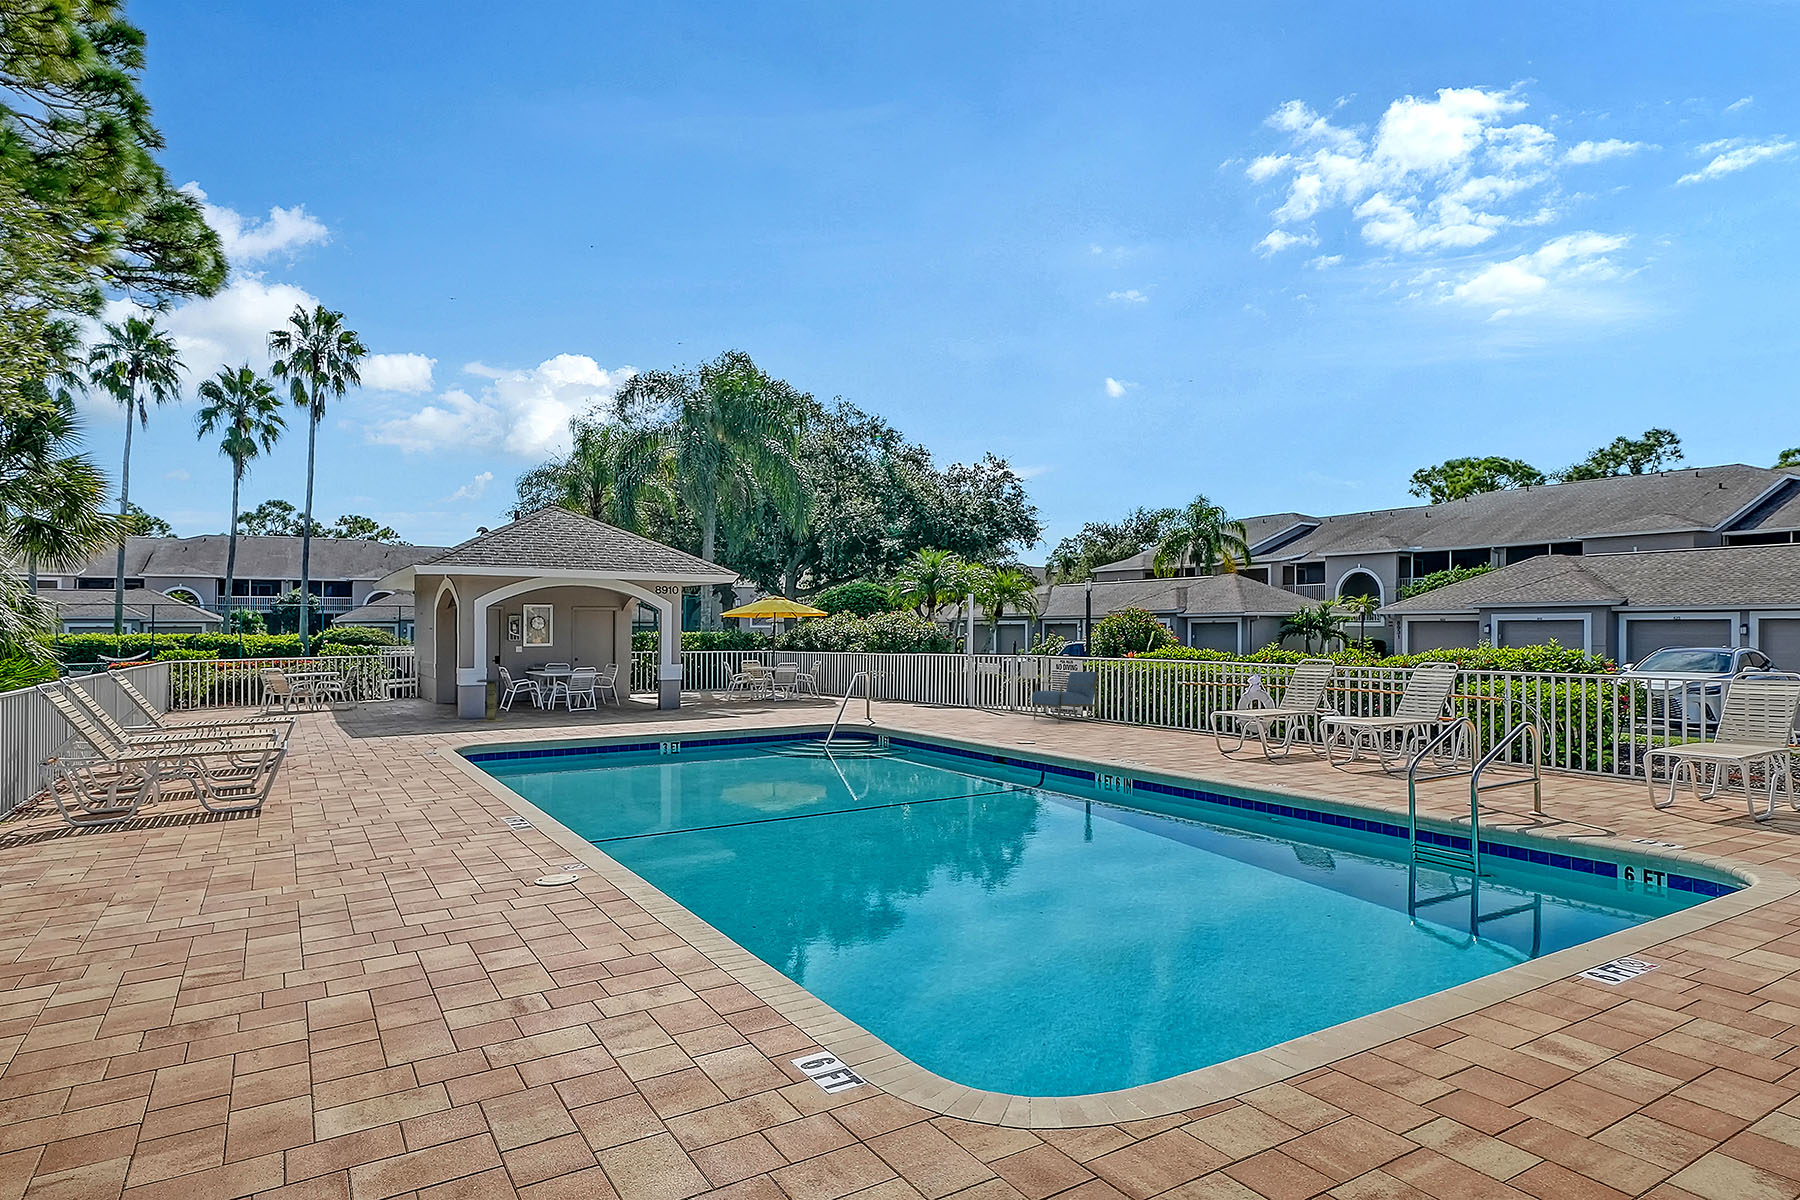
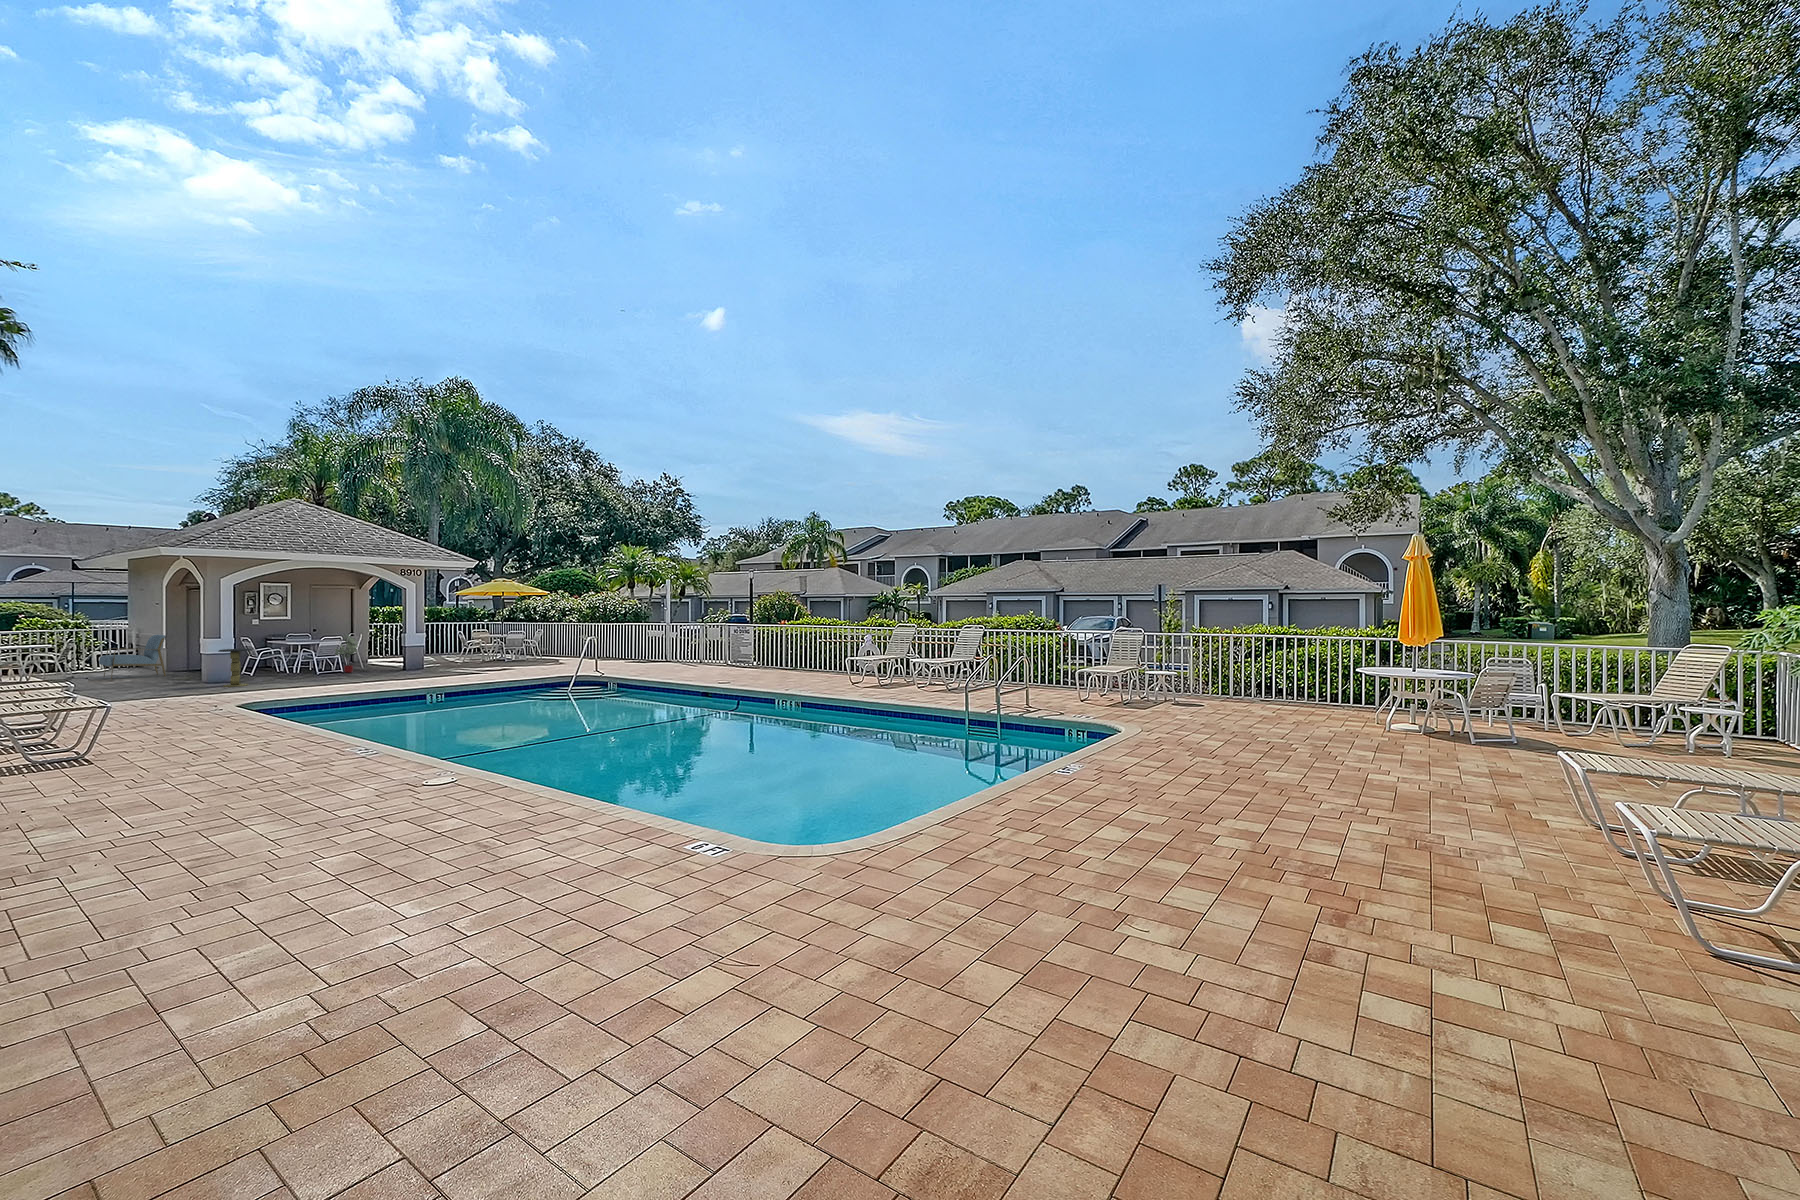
potted tree: none [591,664,616,709] -> present [335,634,358,673]
chair: present [1032,672,1101,724] -> present [99,635,166,680]

